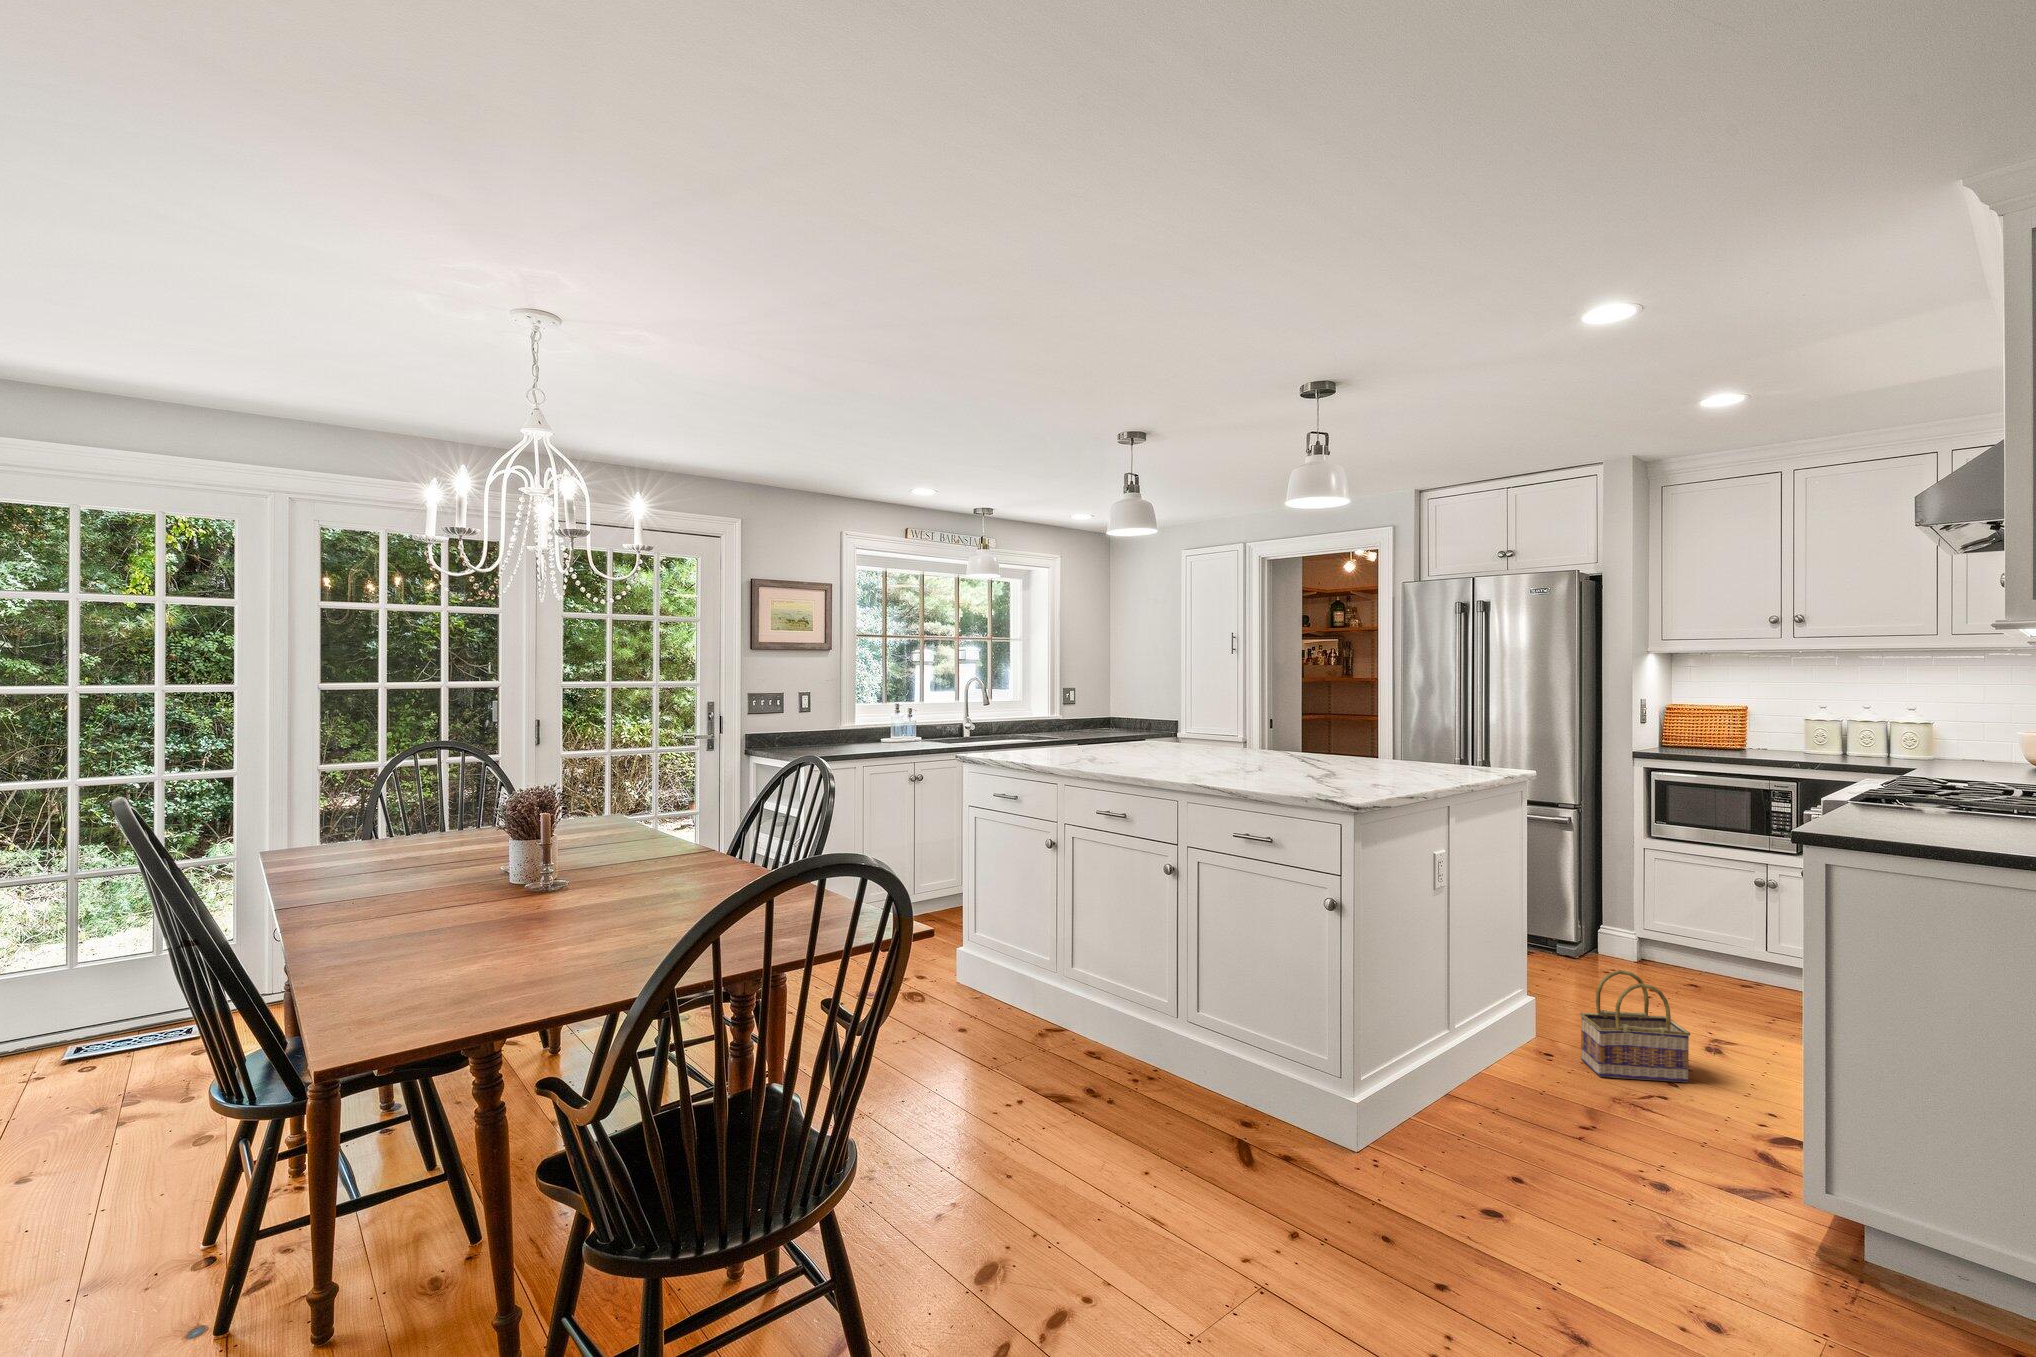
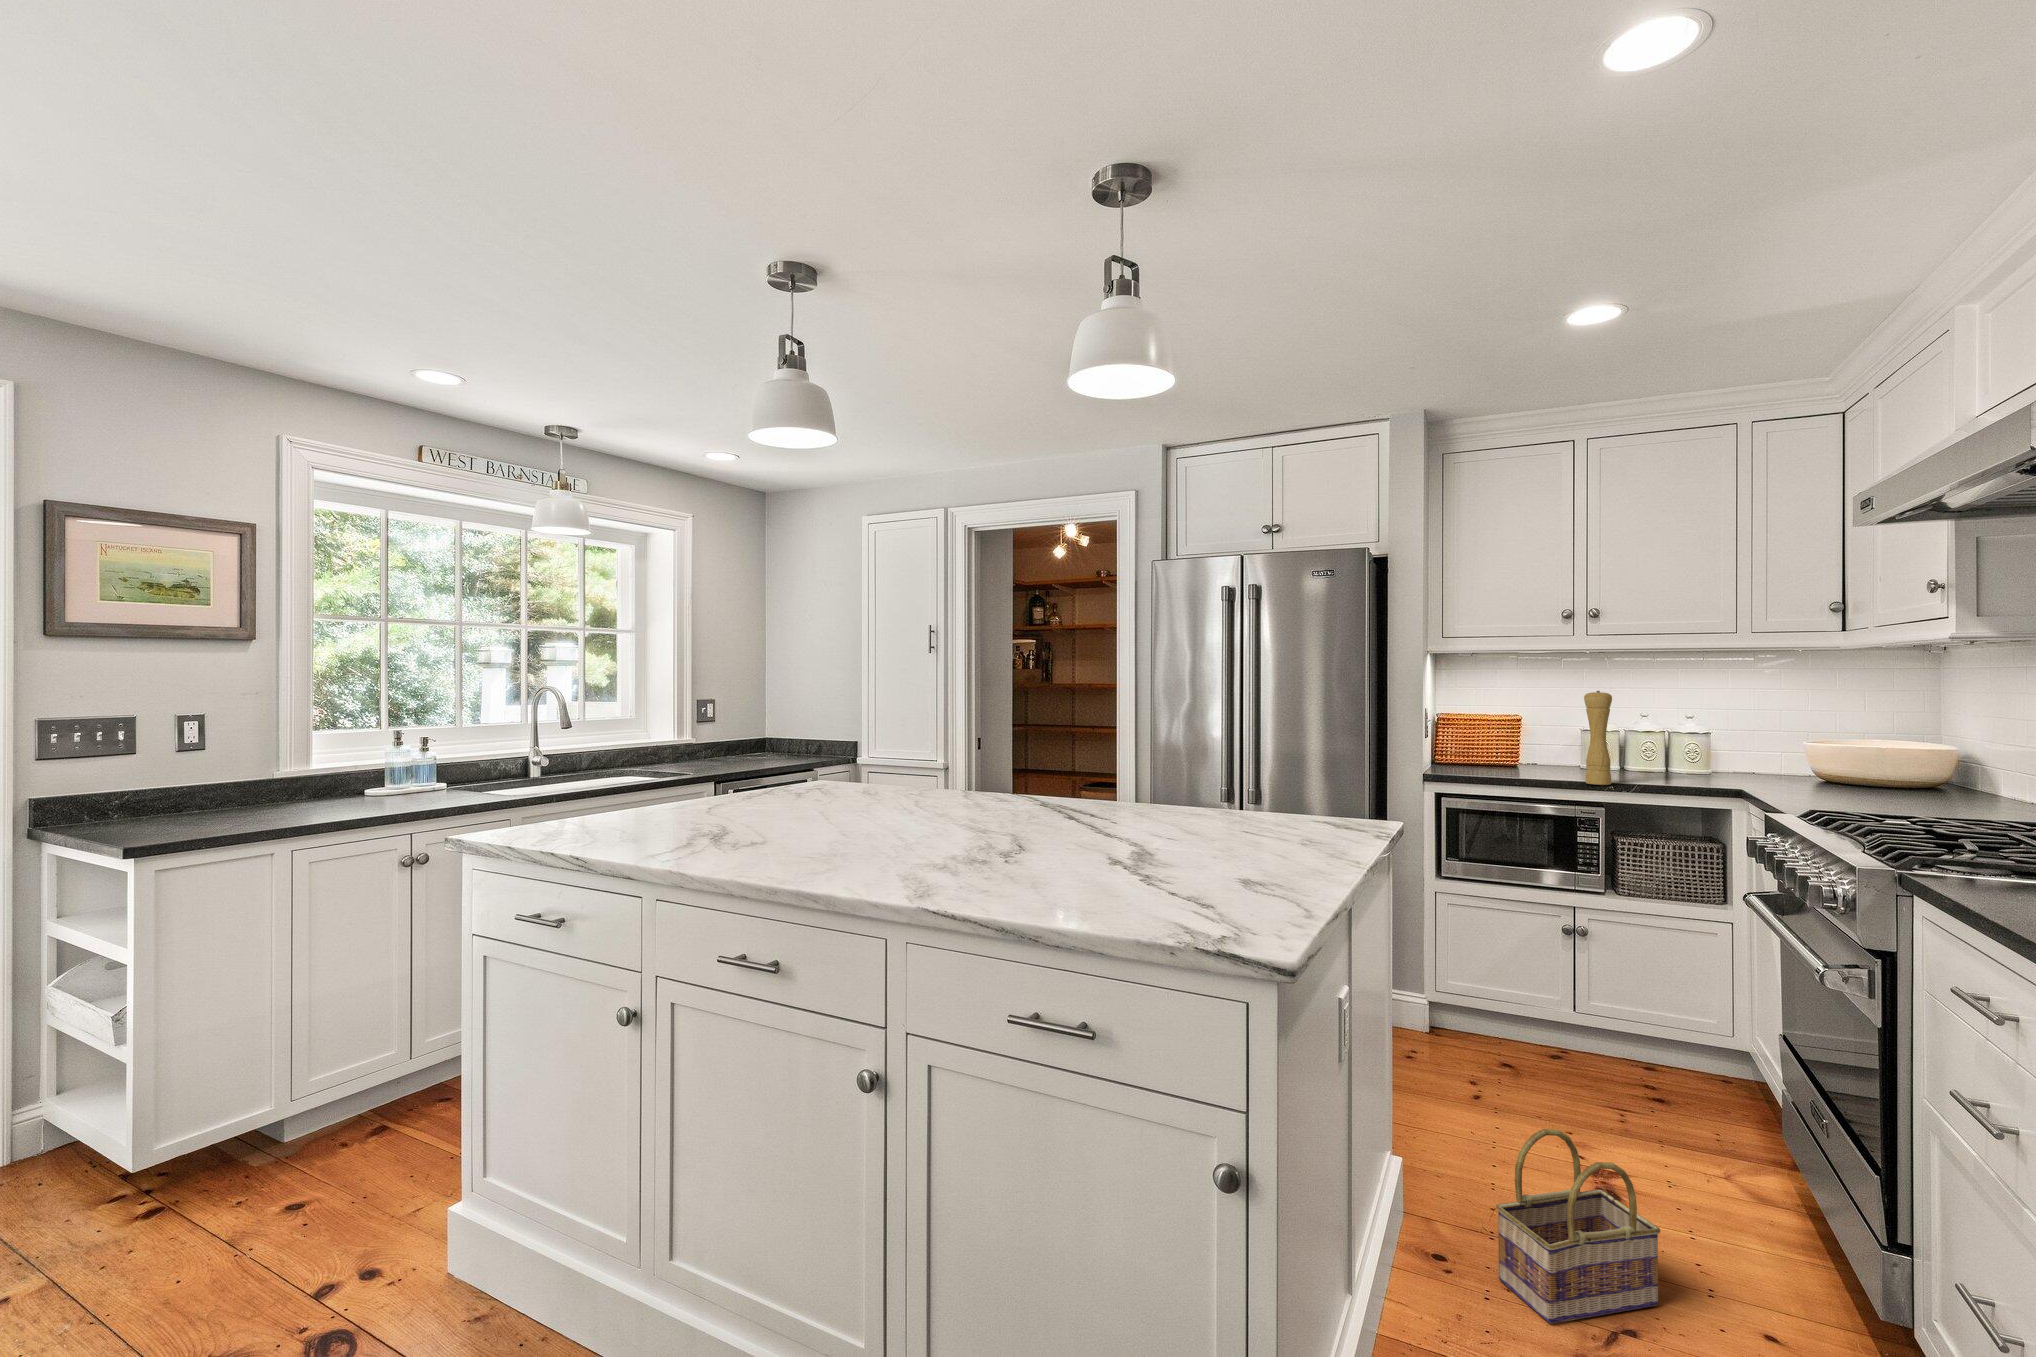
pepper mill: none [1773,687,1798,763] -> present [1584,691,1612,785]

